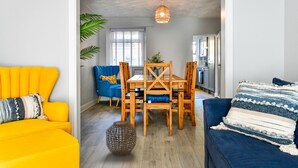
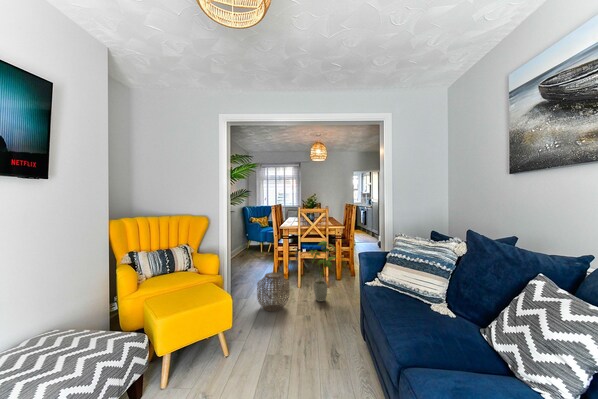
house plant: none [153,92,181,147] -> present [309,241,336,301]

